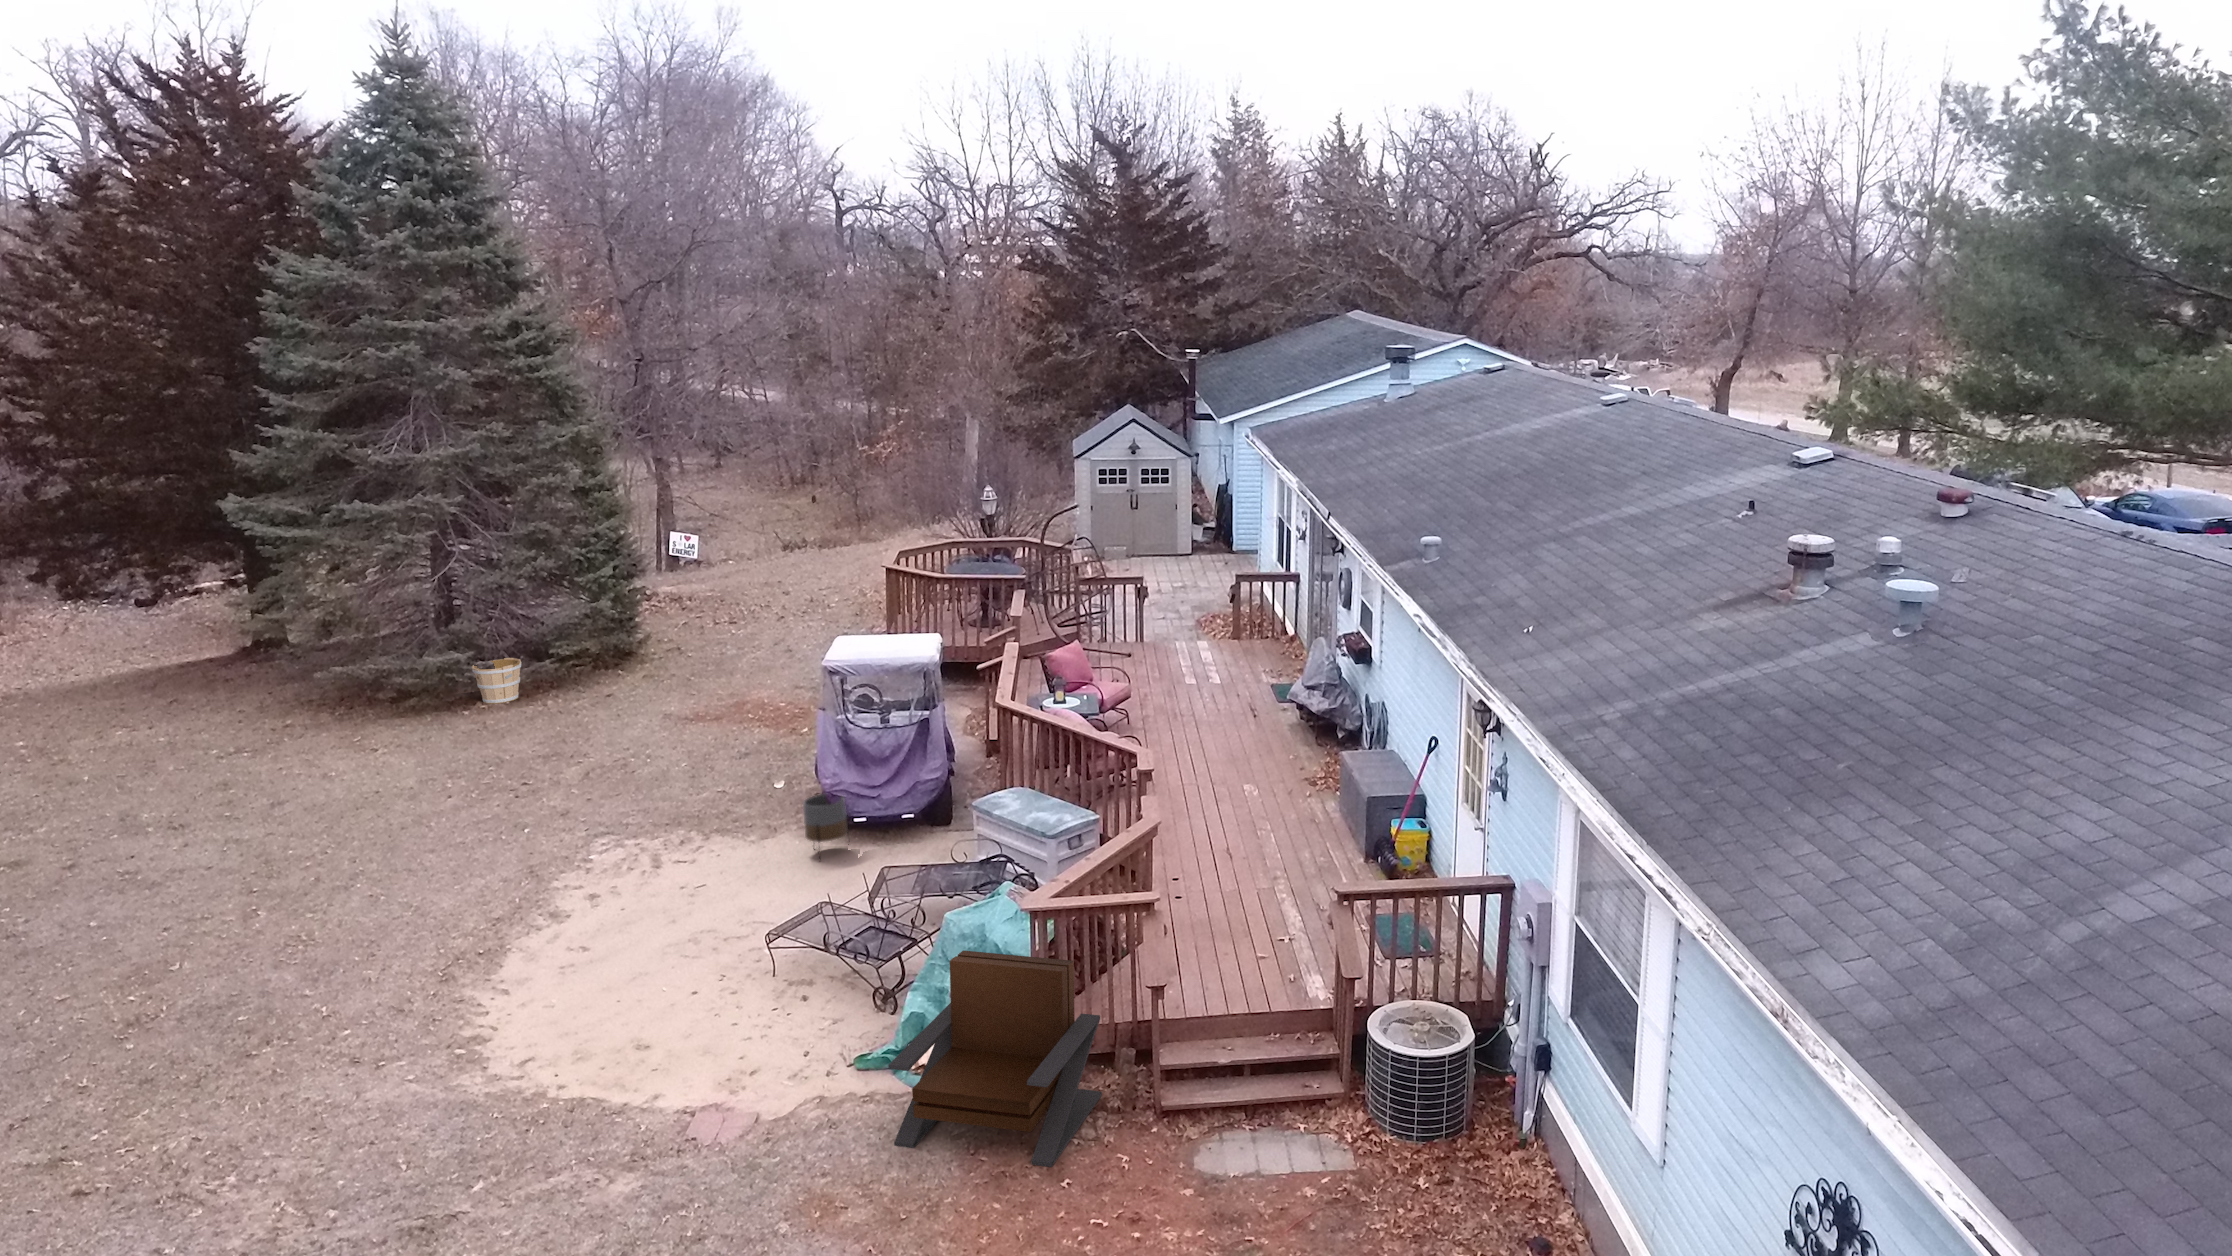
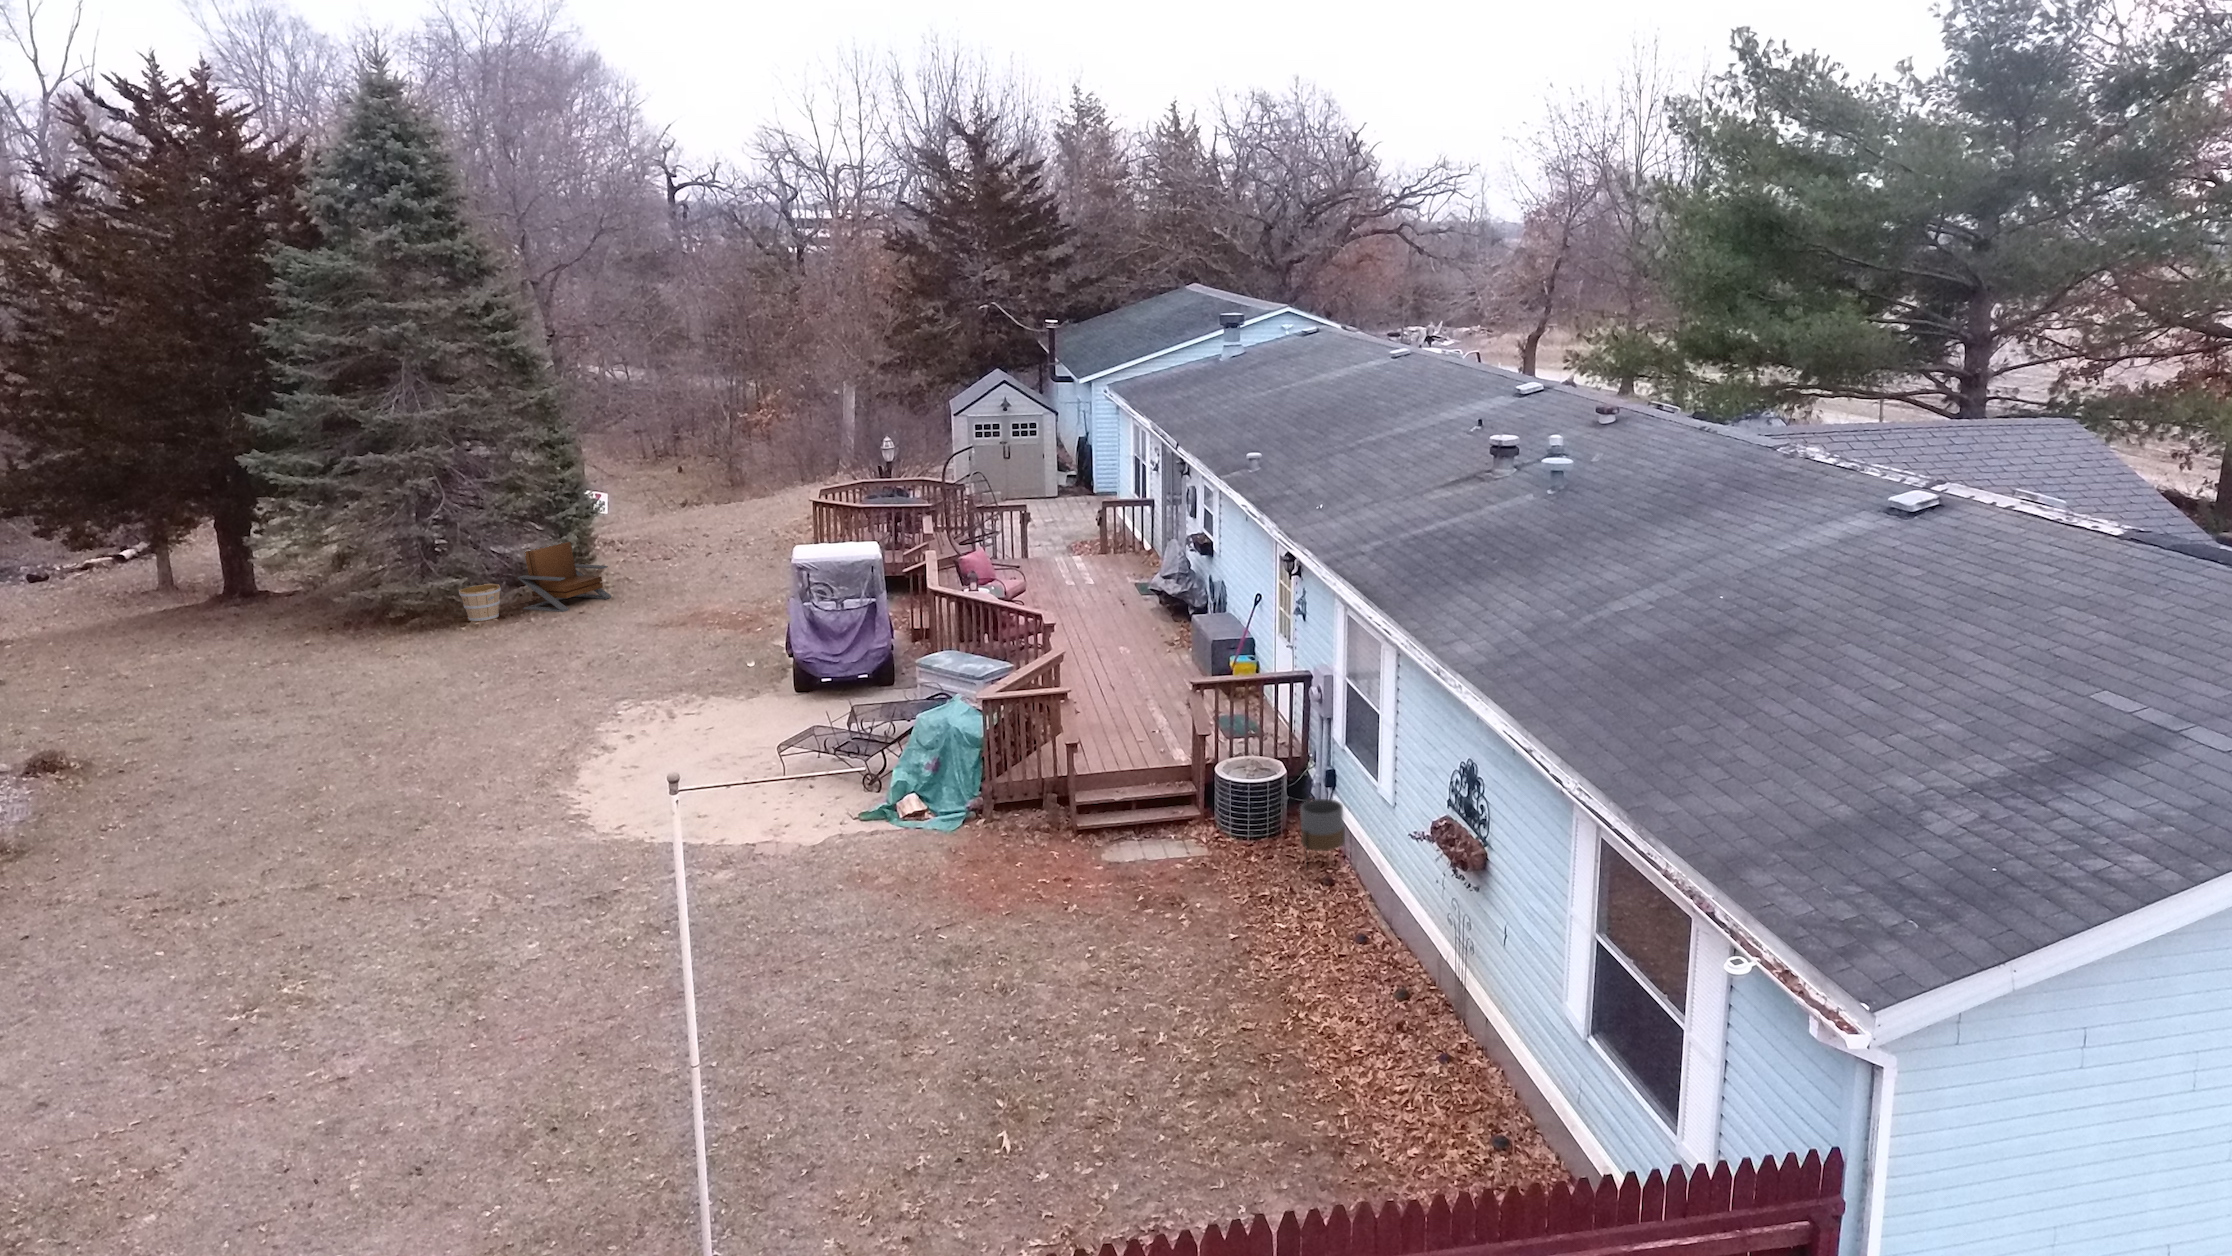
planter: present [803,794,849,845] -> present [1300,799,1345,851]
lounge chair: present [889,950,1102,1167] -> present [517,542,611,612]

